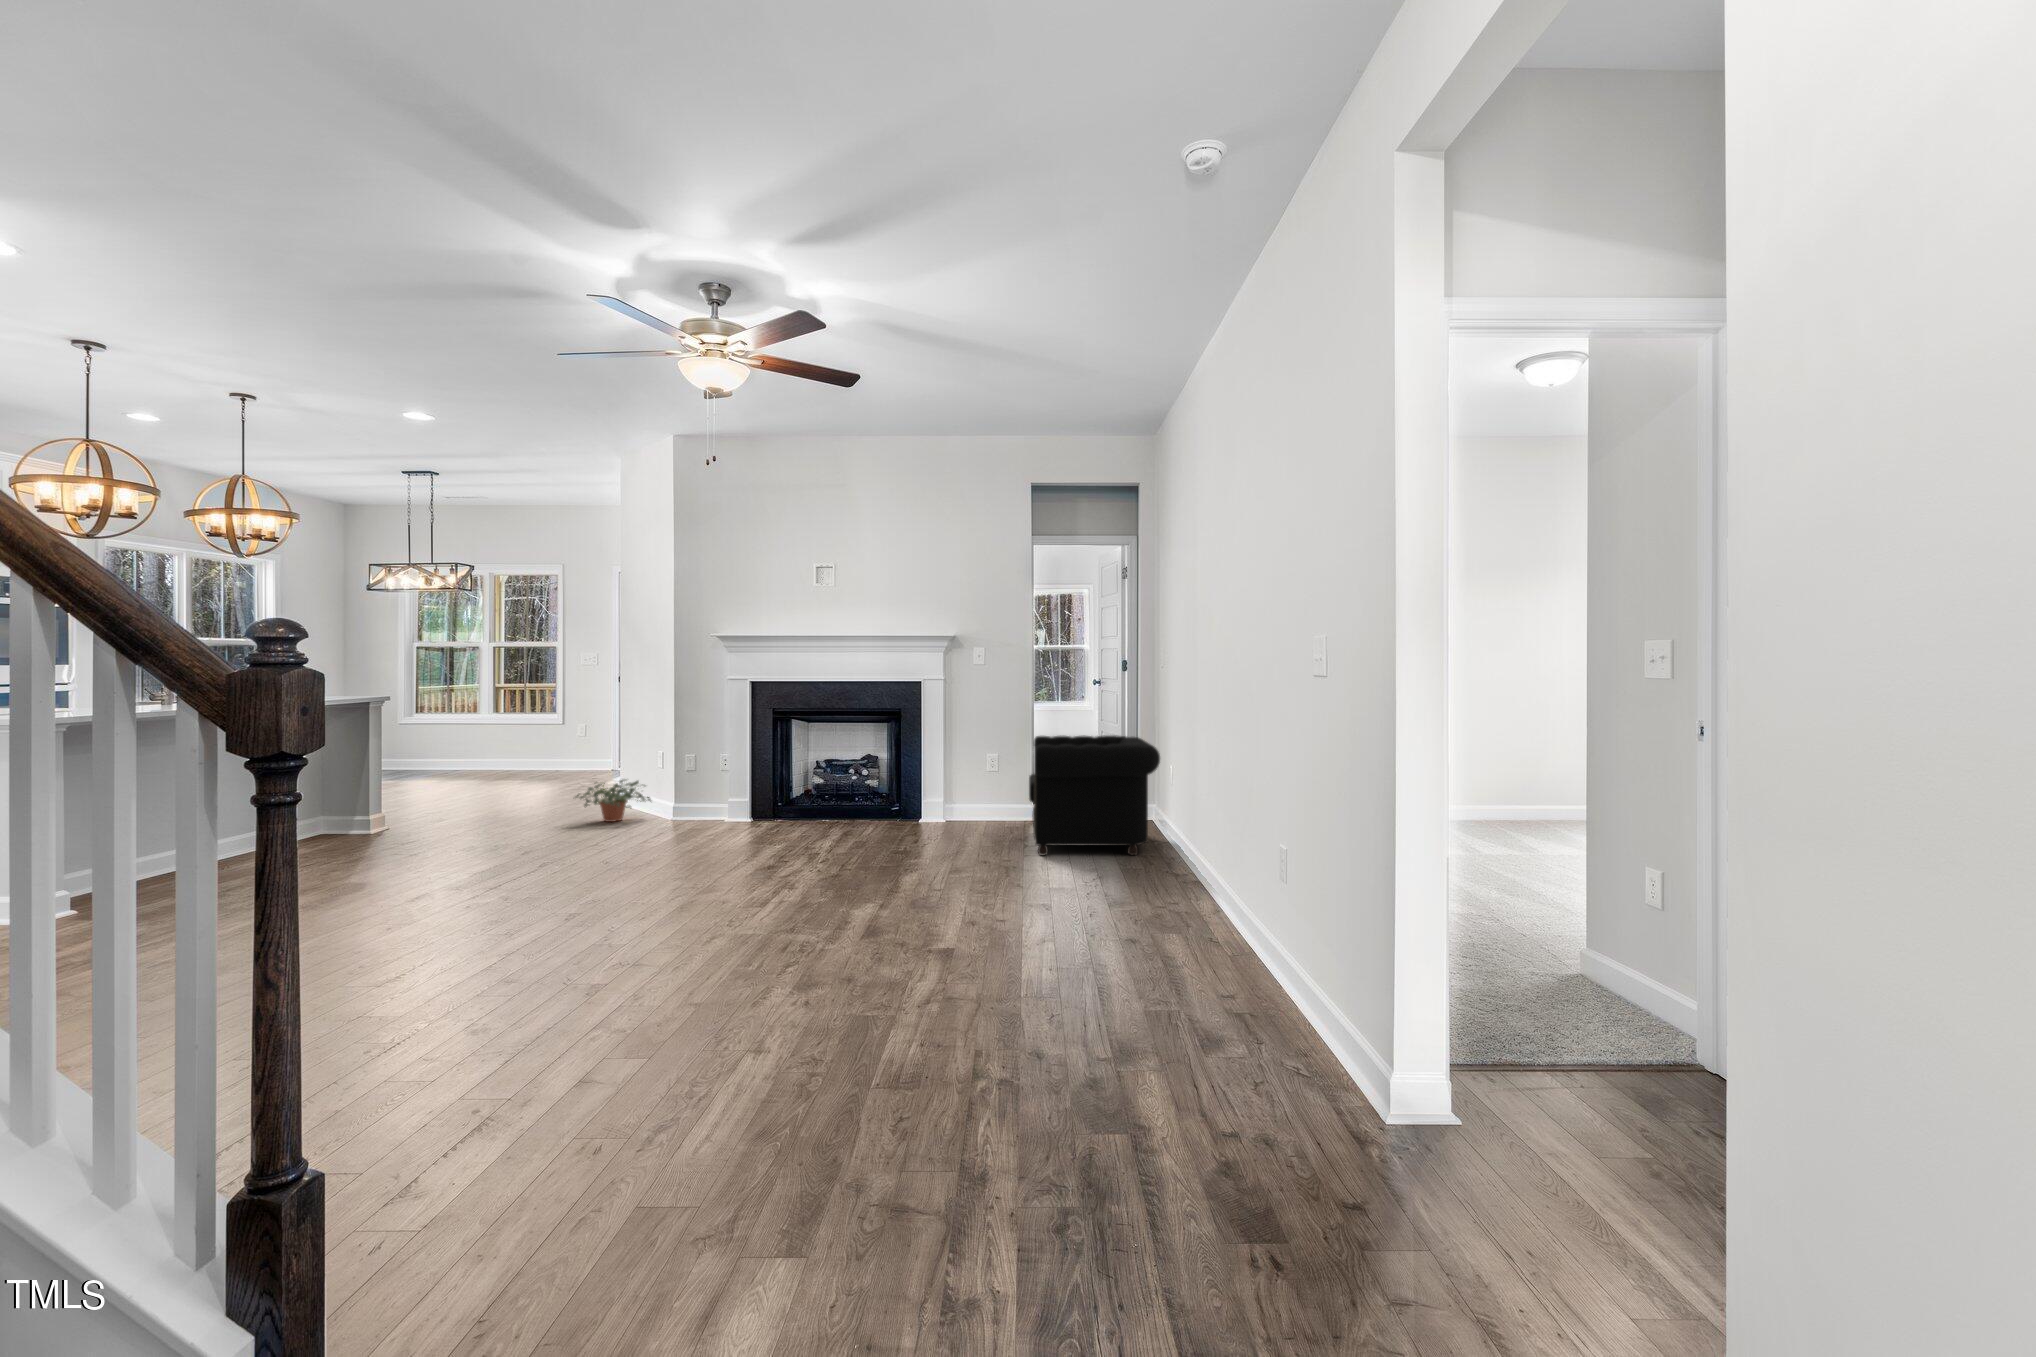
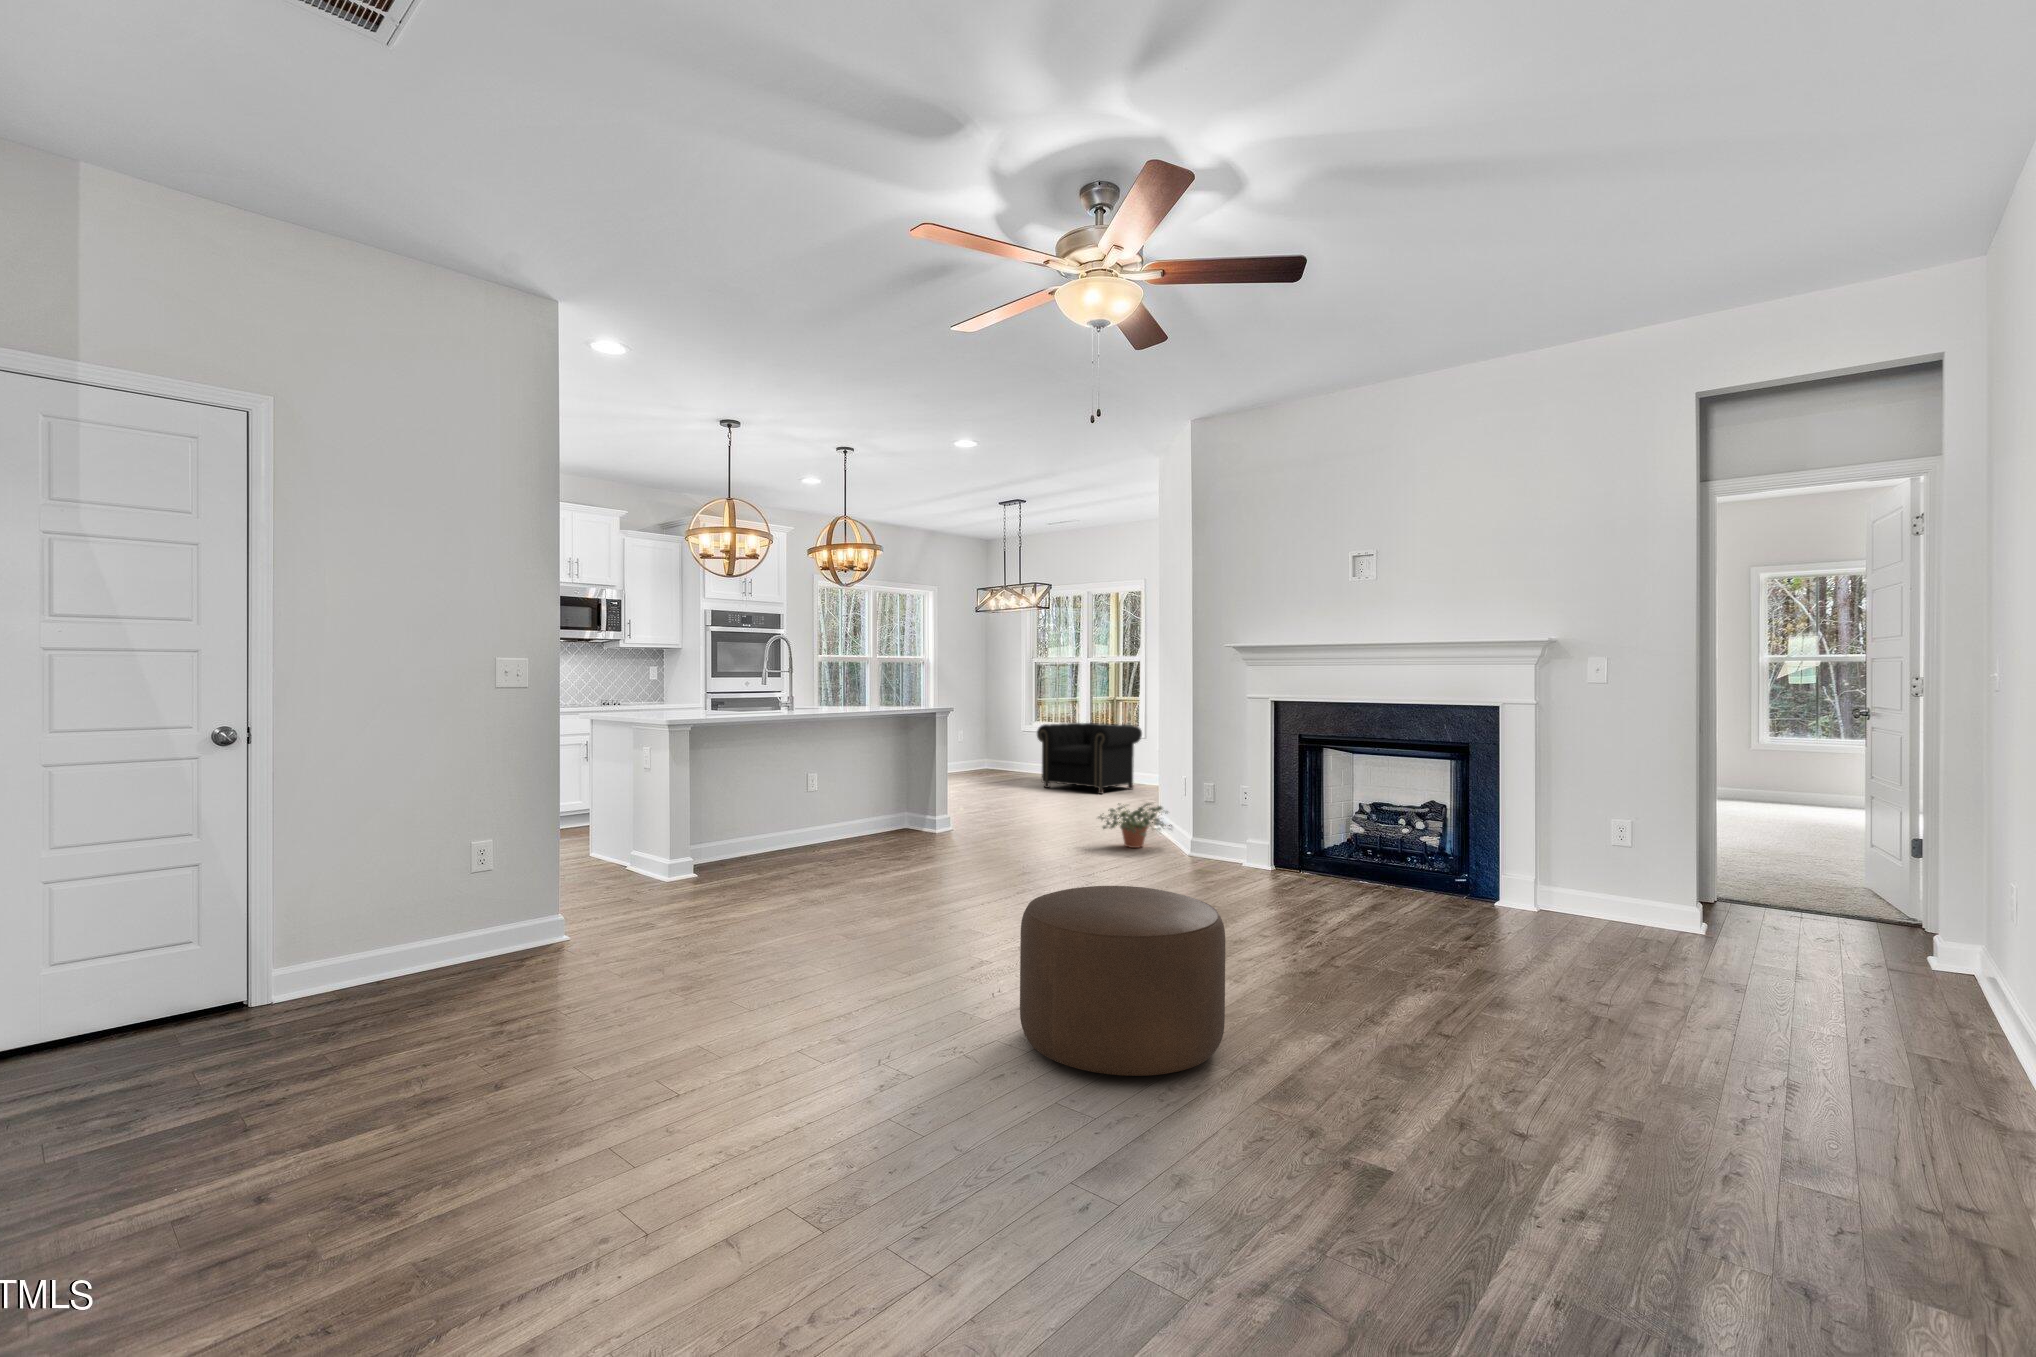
armchair: present [1029,735,1160,855] -> present [1037,723,1142,794]
ottoman: none [662,821,820,949] -> present [1020,886,1225,1076]

